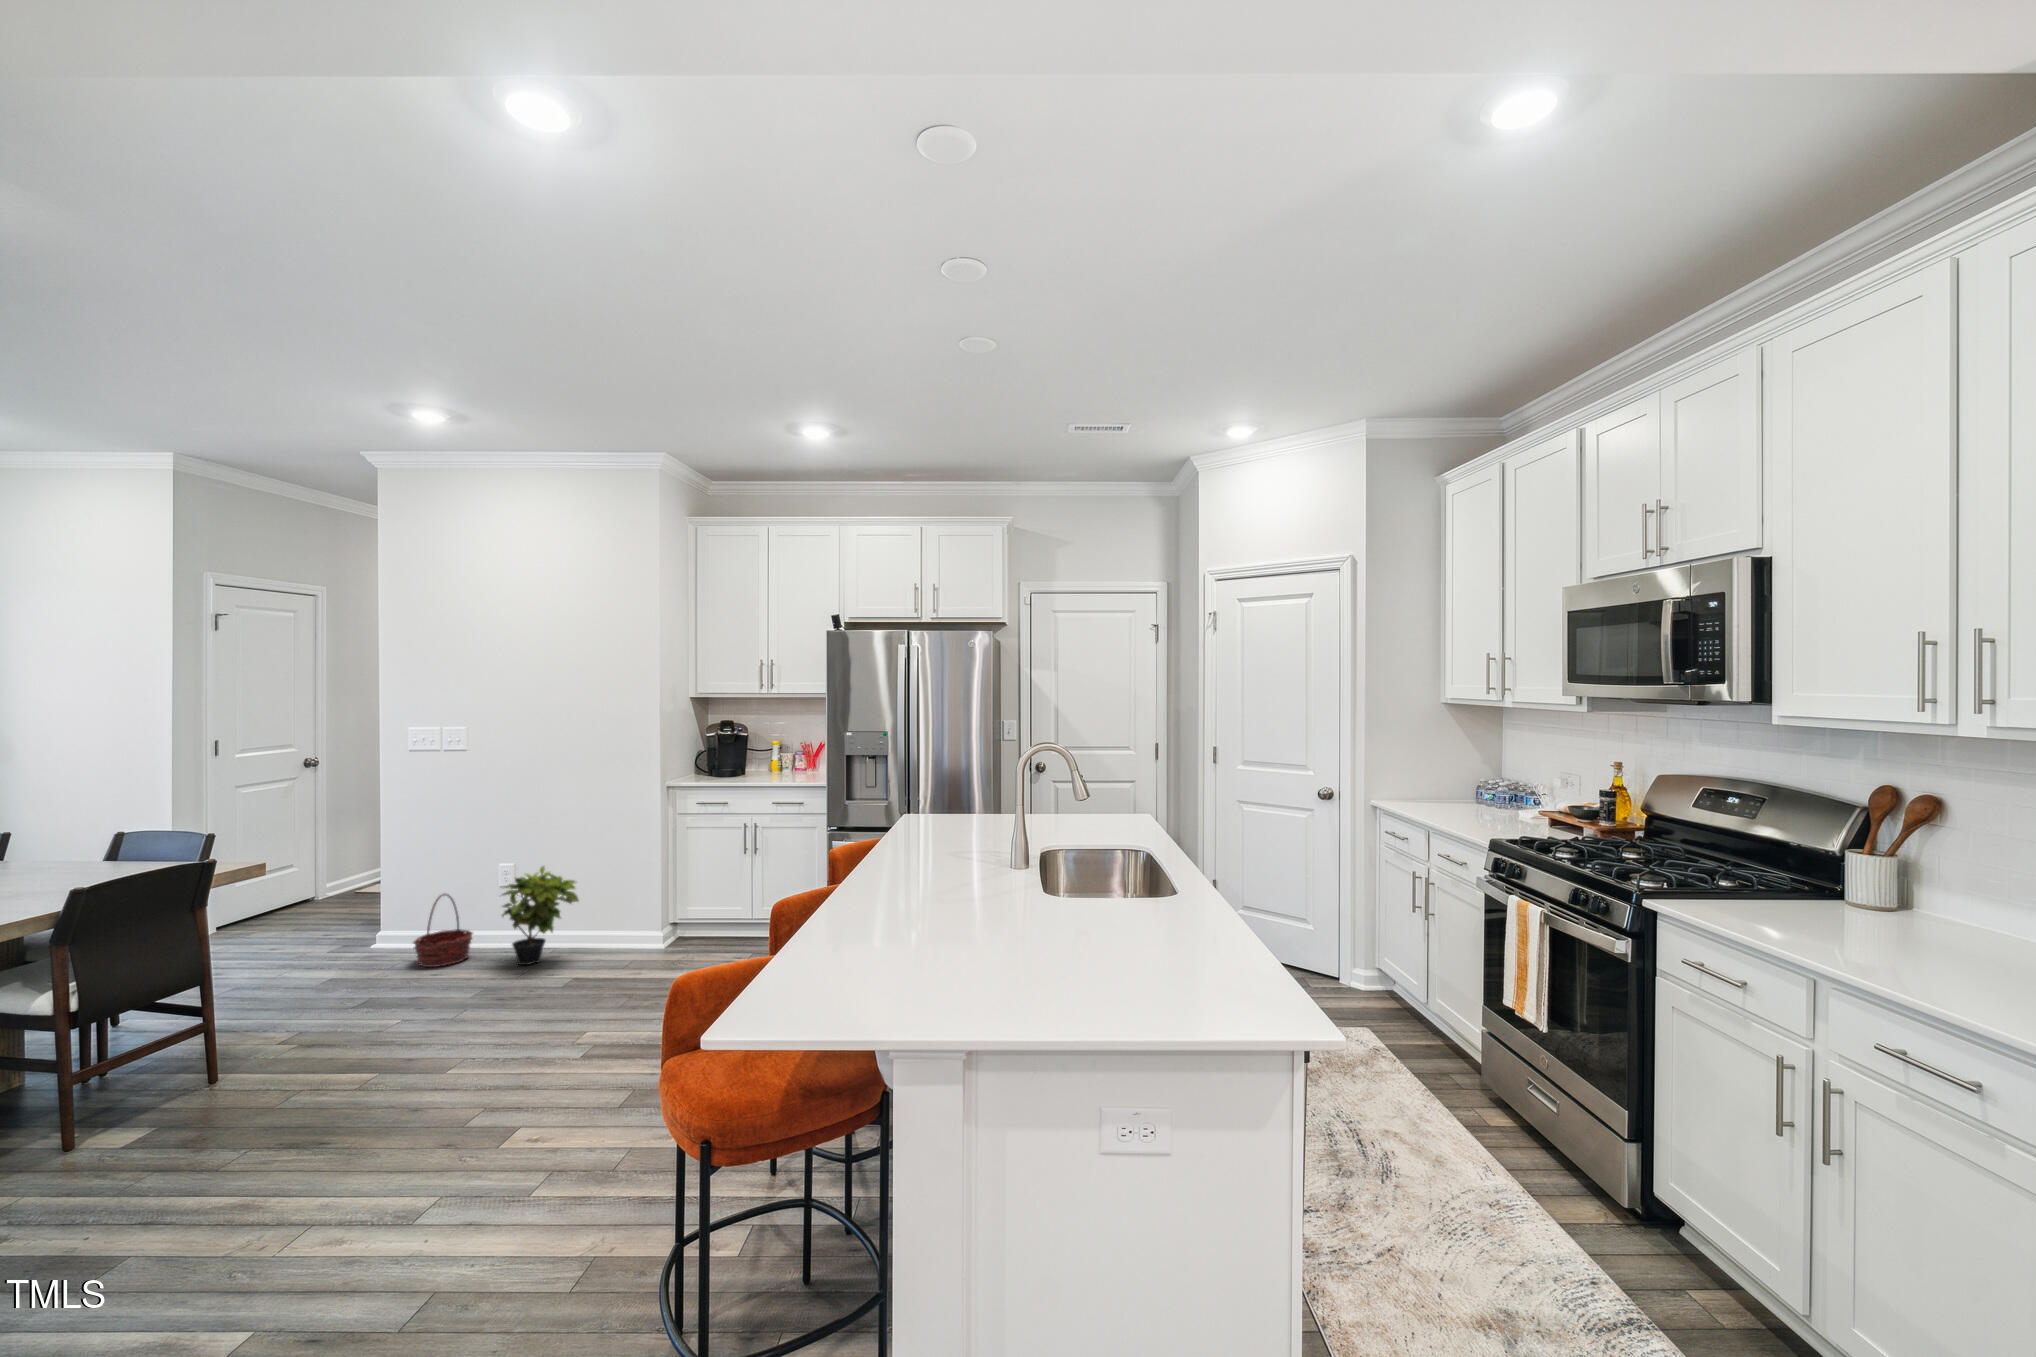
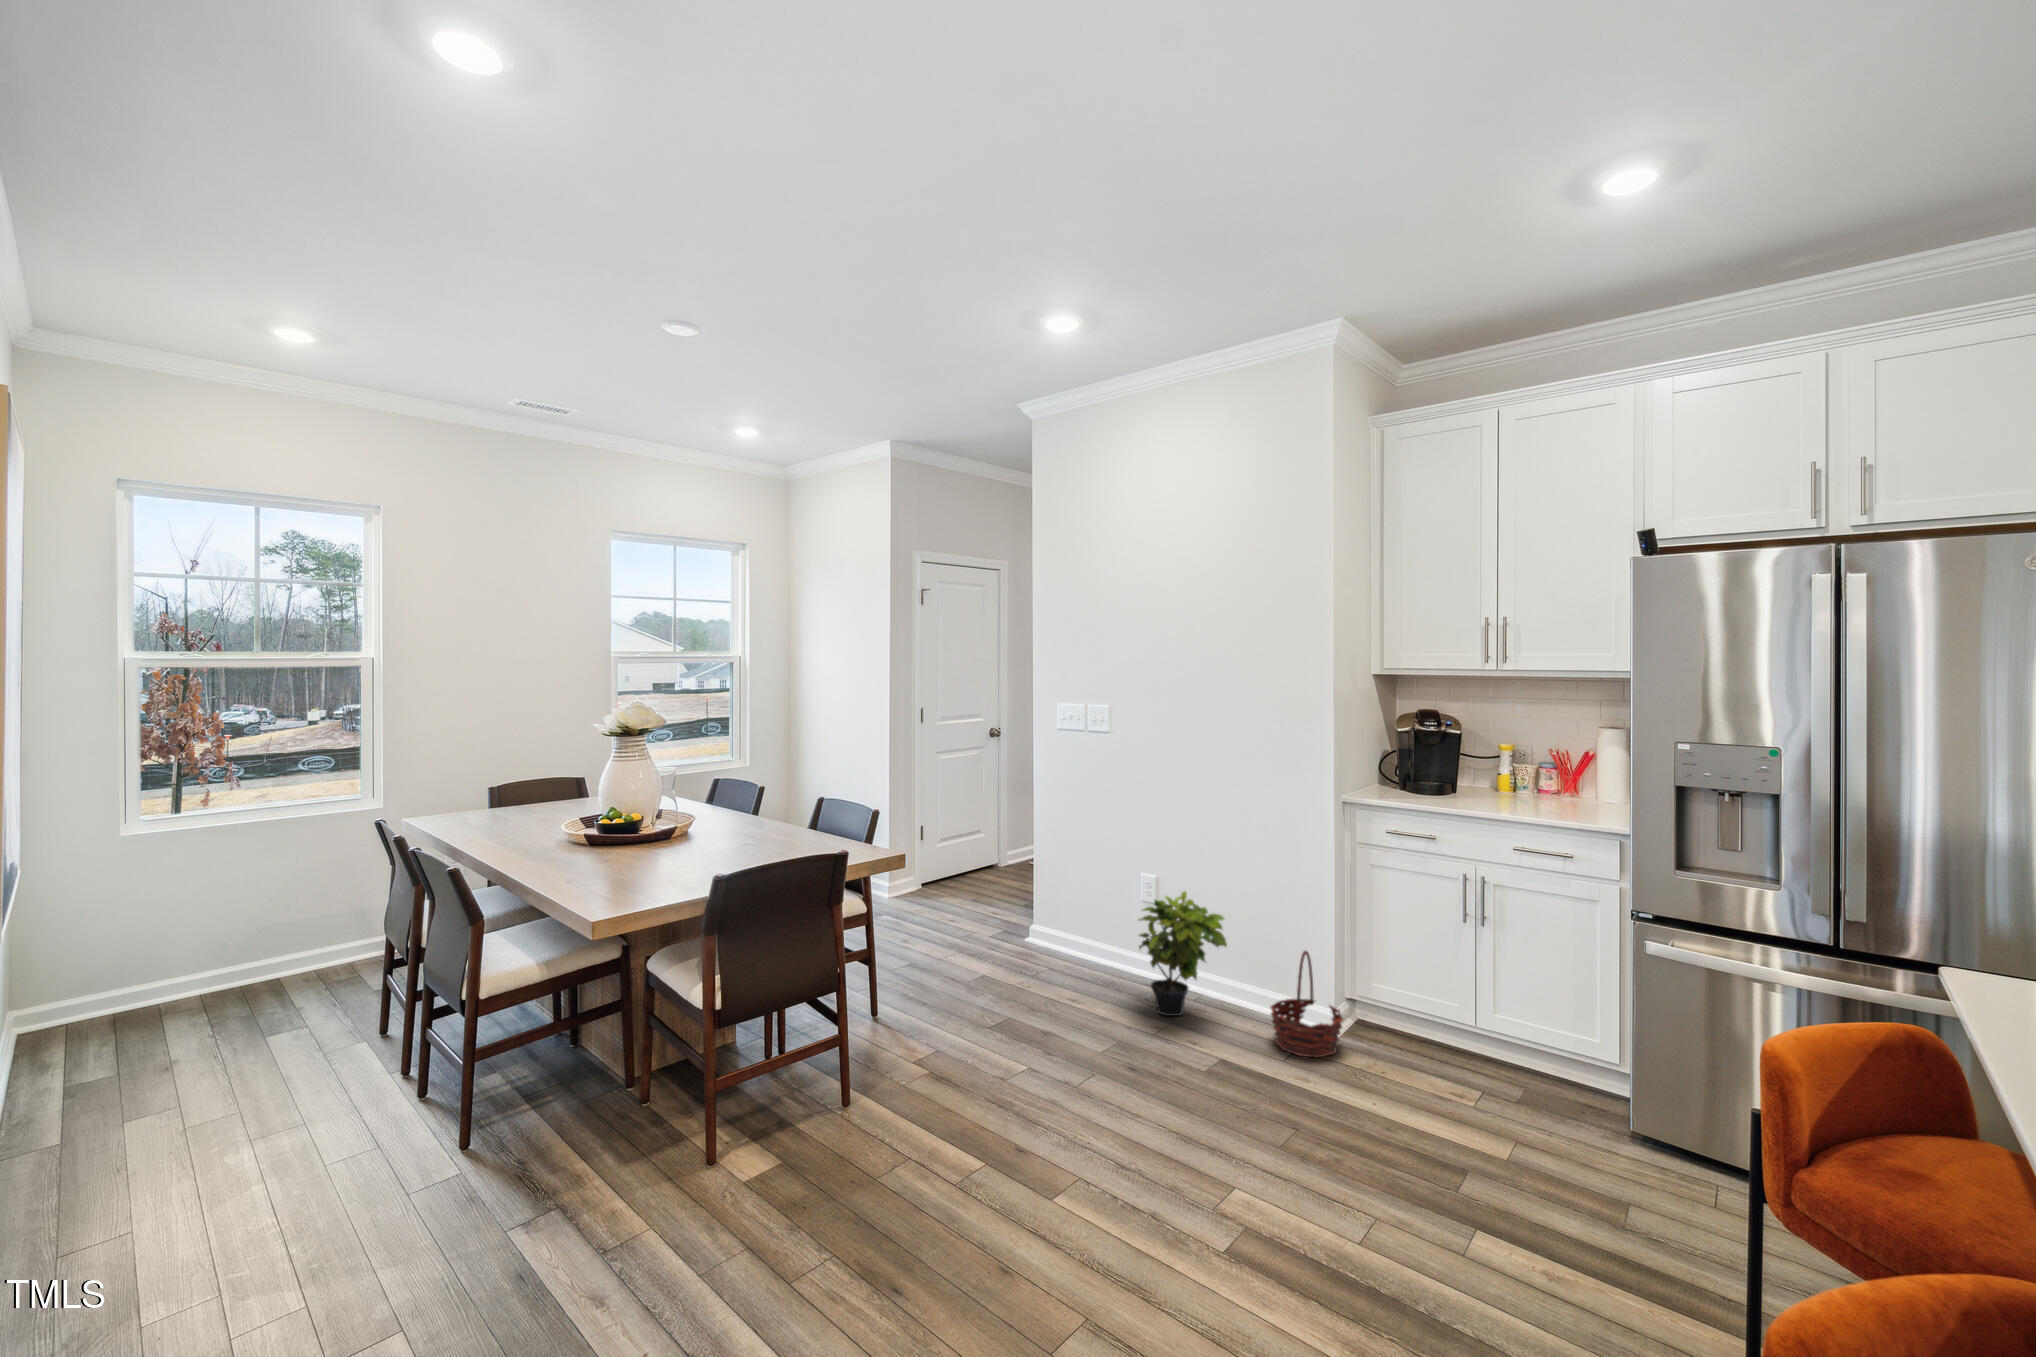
basket: present [413,894,473,967] -> present [1271,951,1343,1057]

